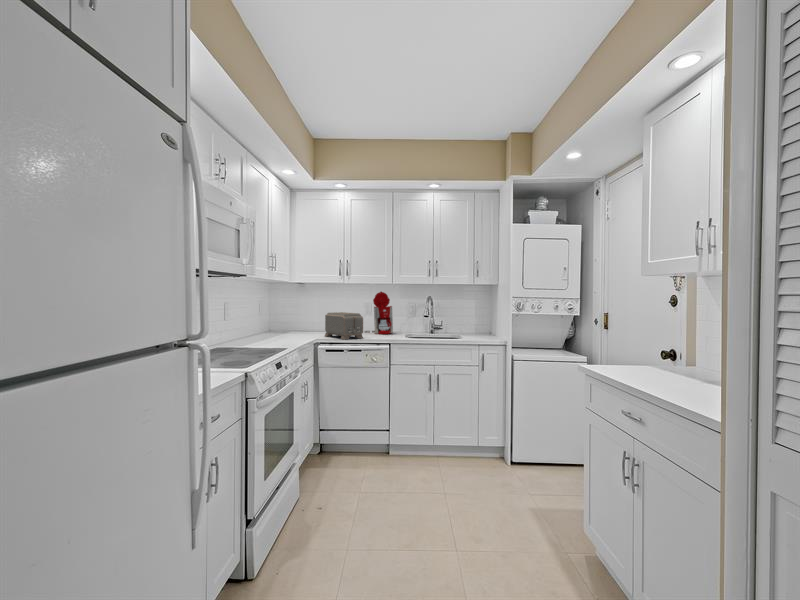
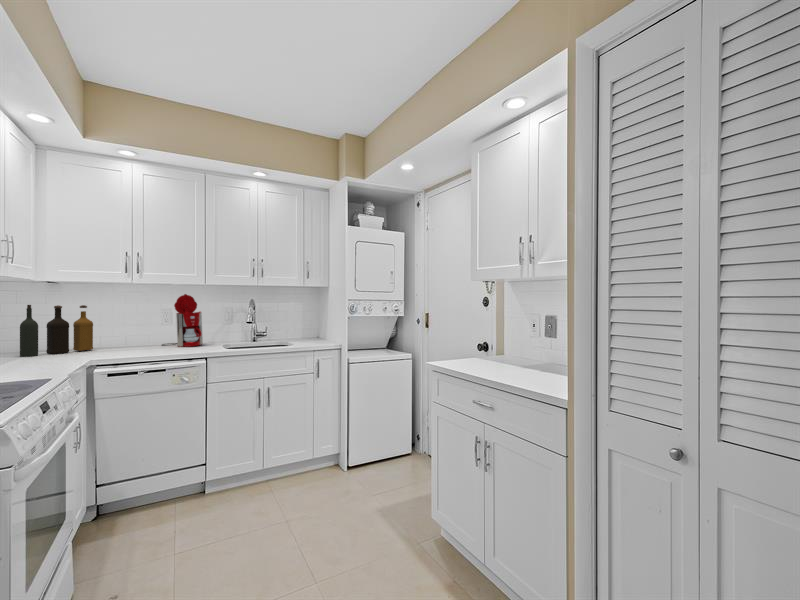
bottle: none [281,299,322,334] -> present [20,305,93,357]
toaster: present [325,312,363,339] -> none [102,321,167,357]

